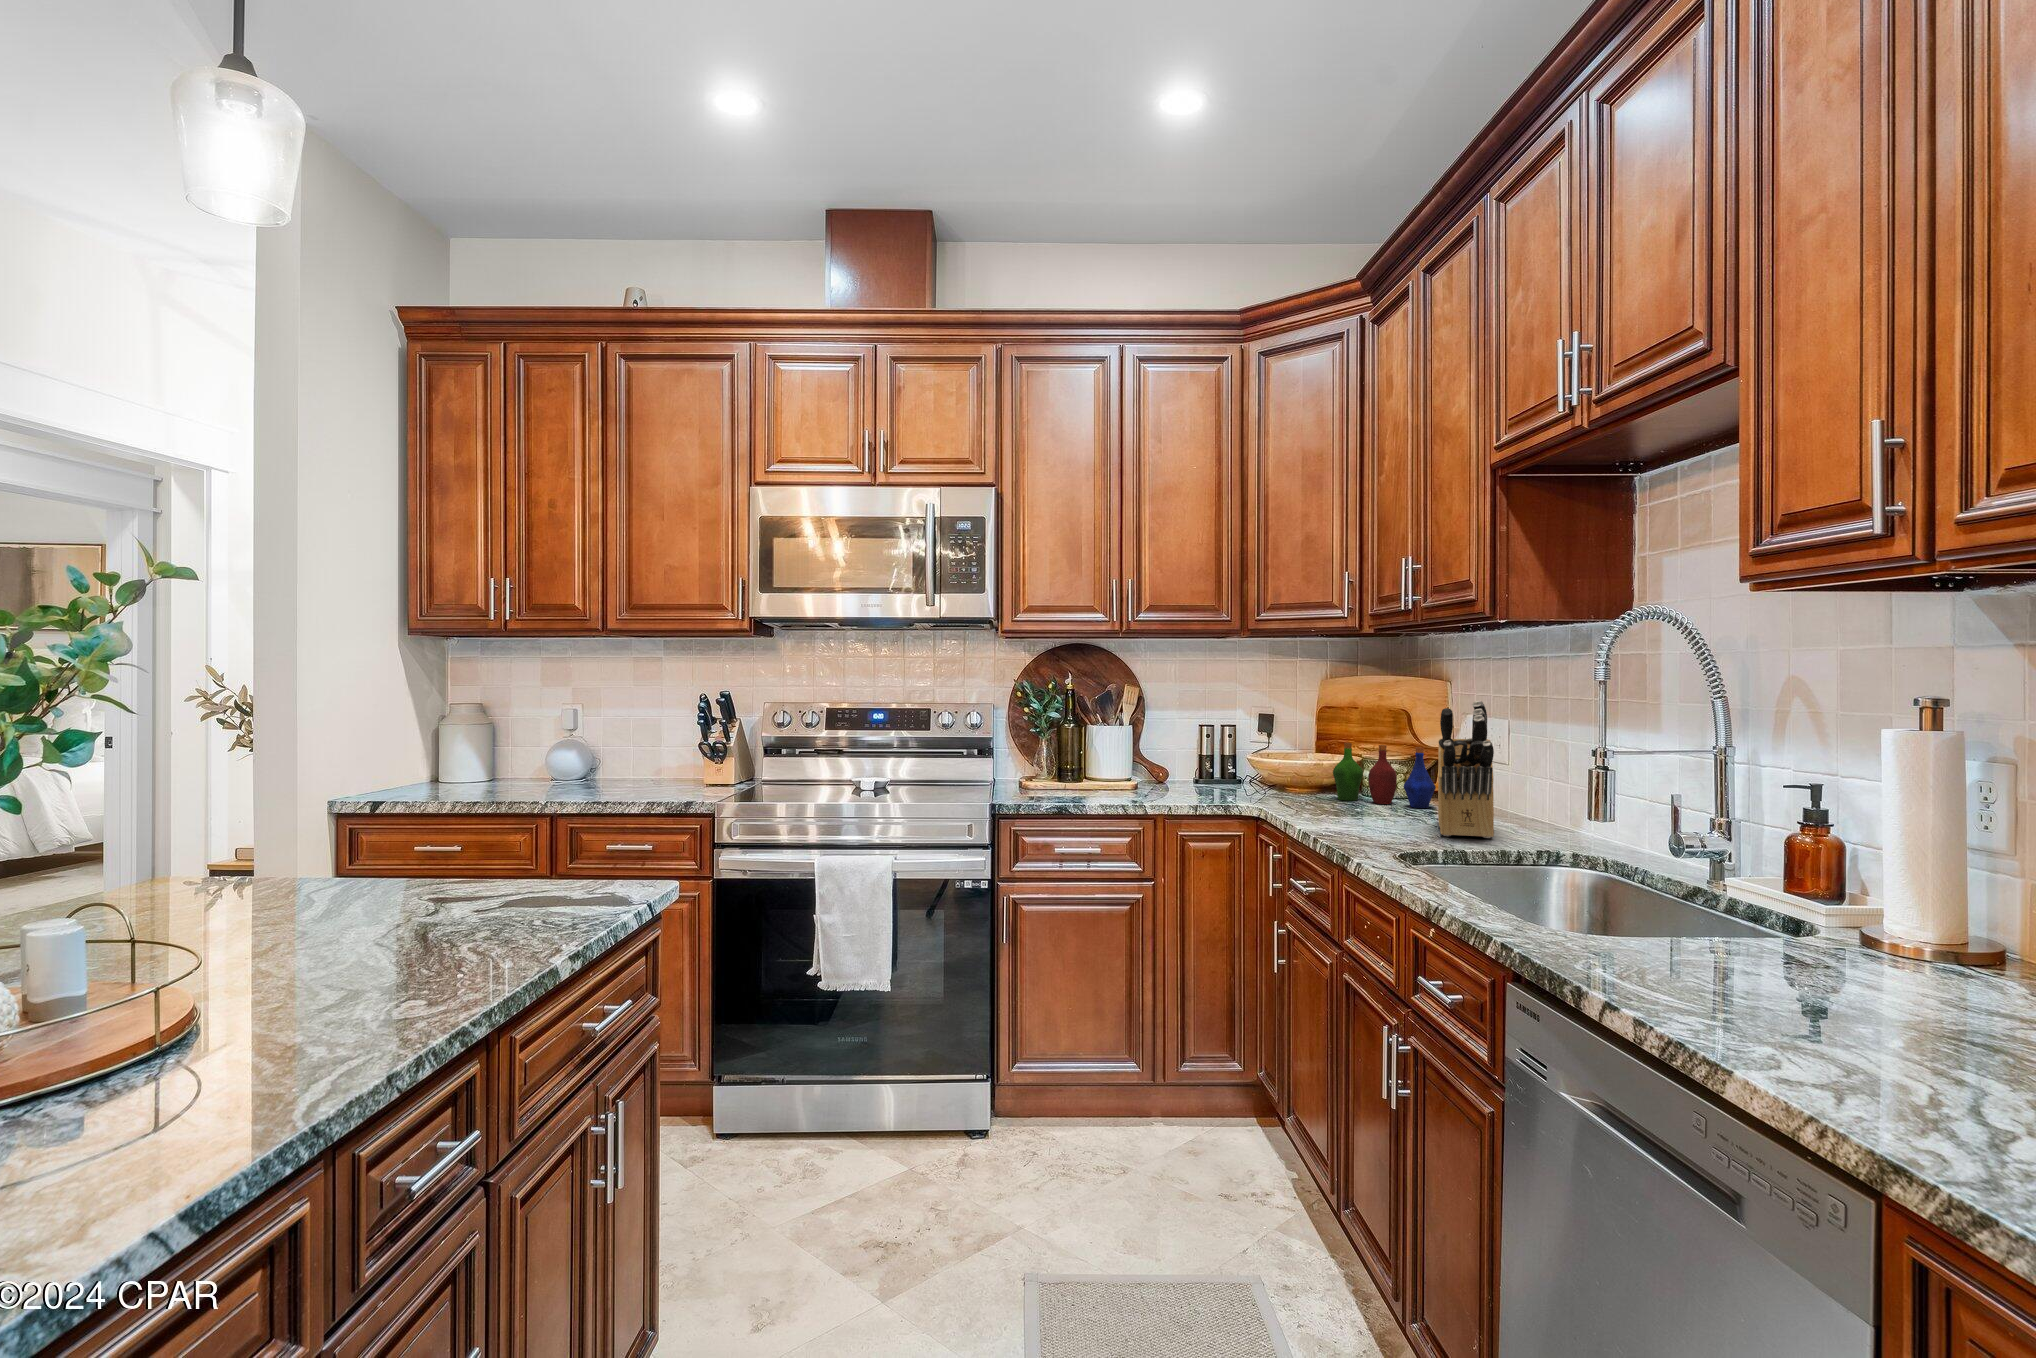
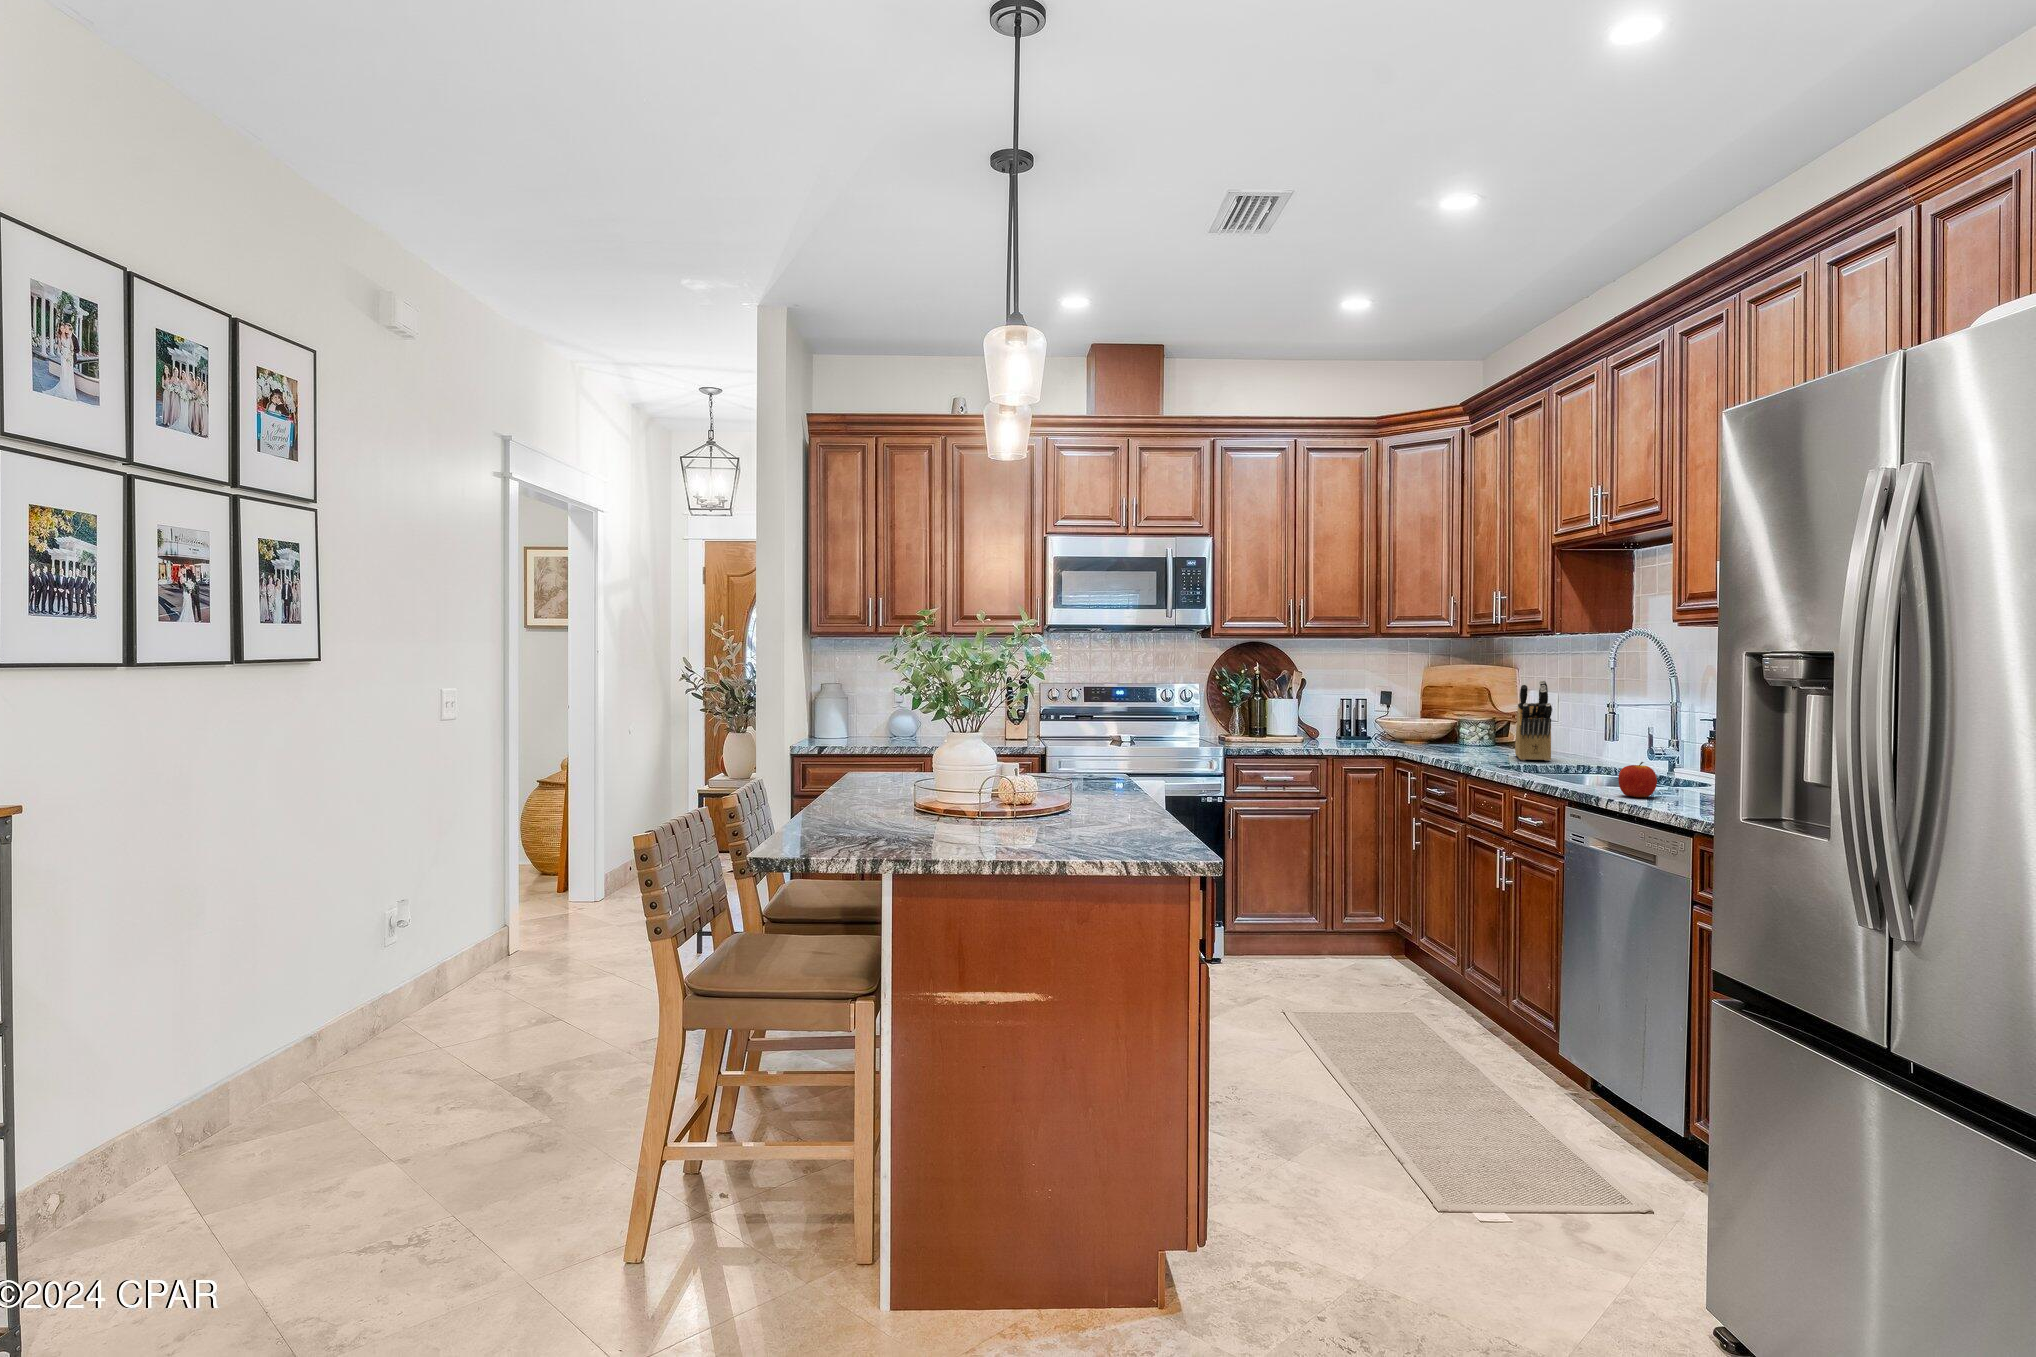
bottle: present [1333,743,1436,808] -> none [1441,710,1510,750]
apple: none [1627,905,1723,993] -> present [1618,762,1657,797]

